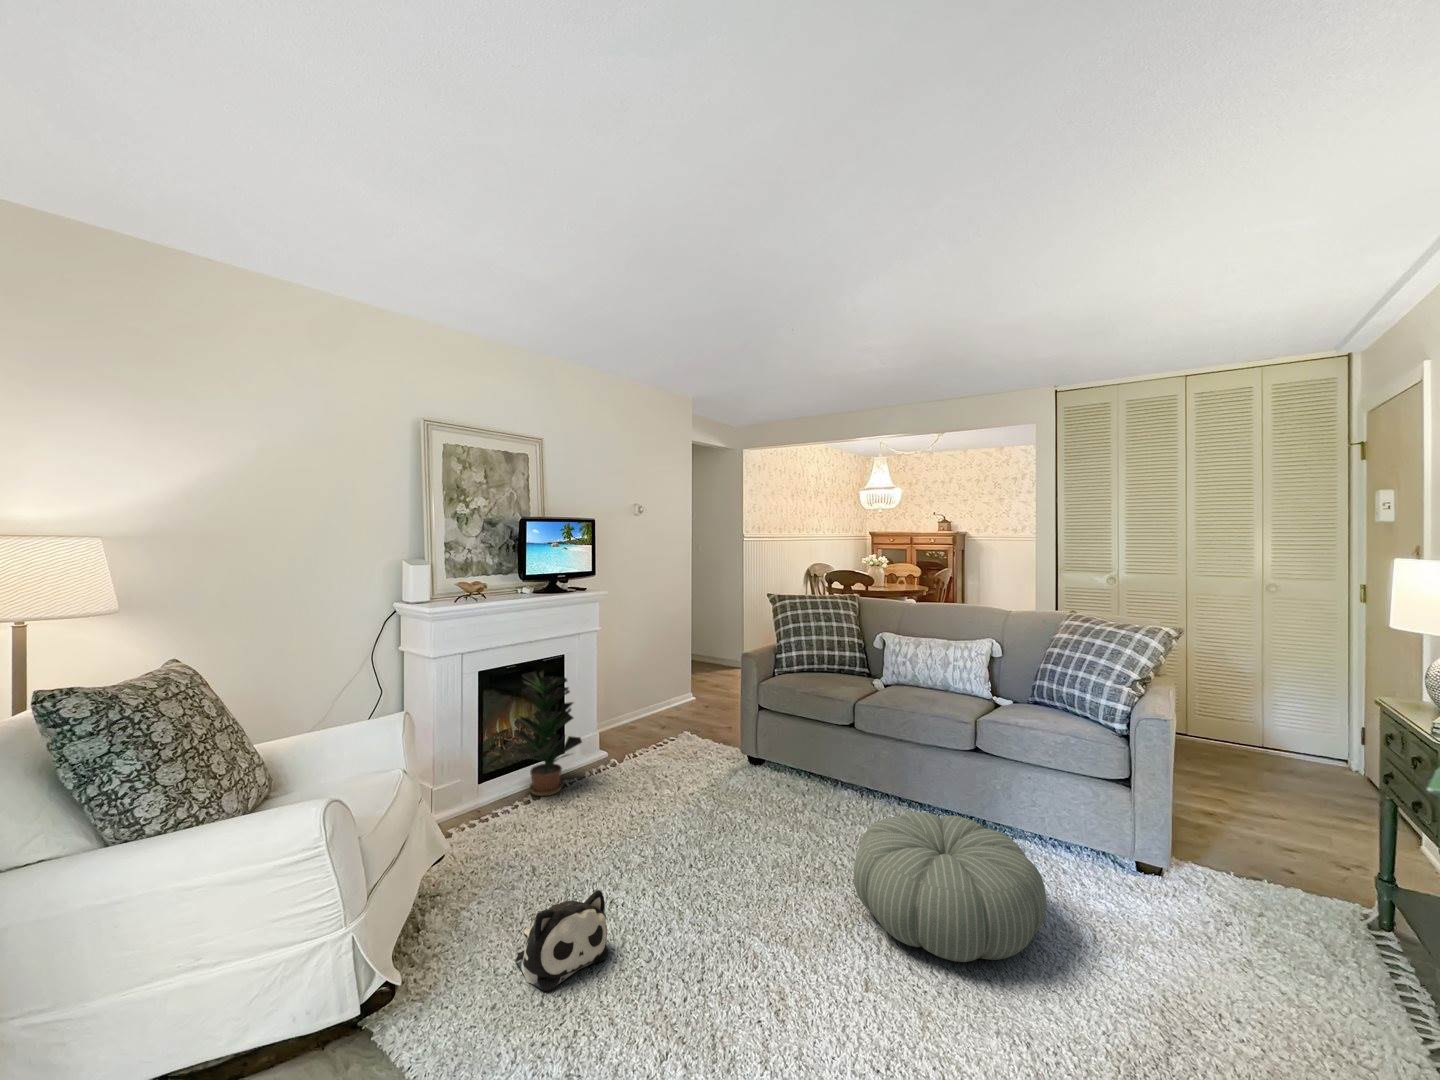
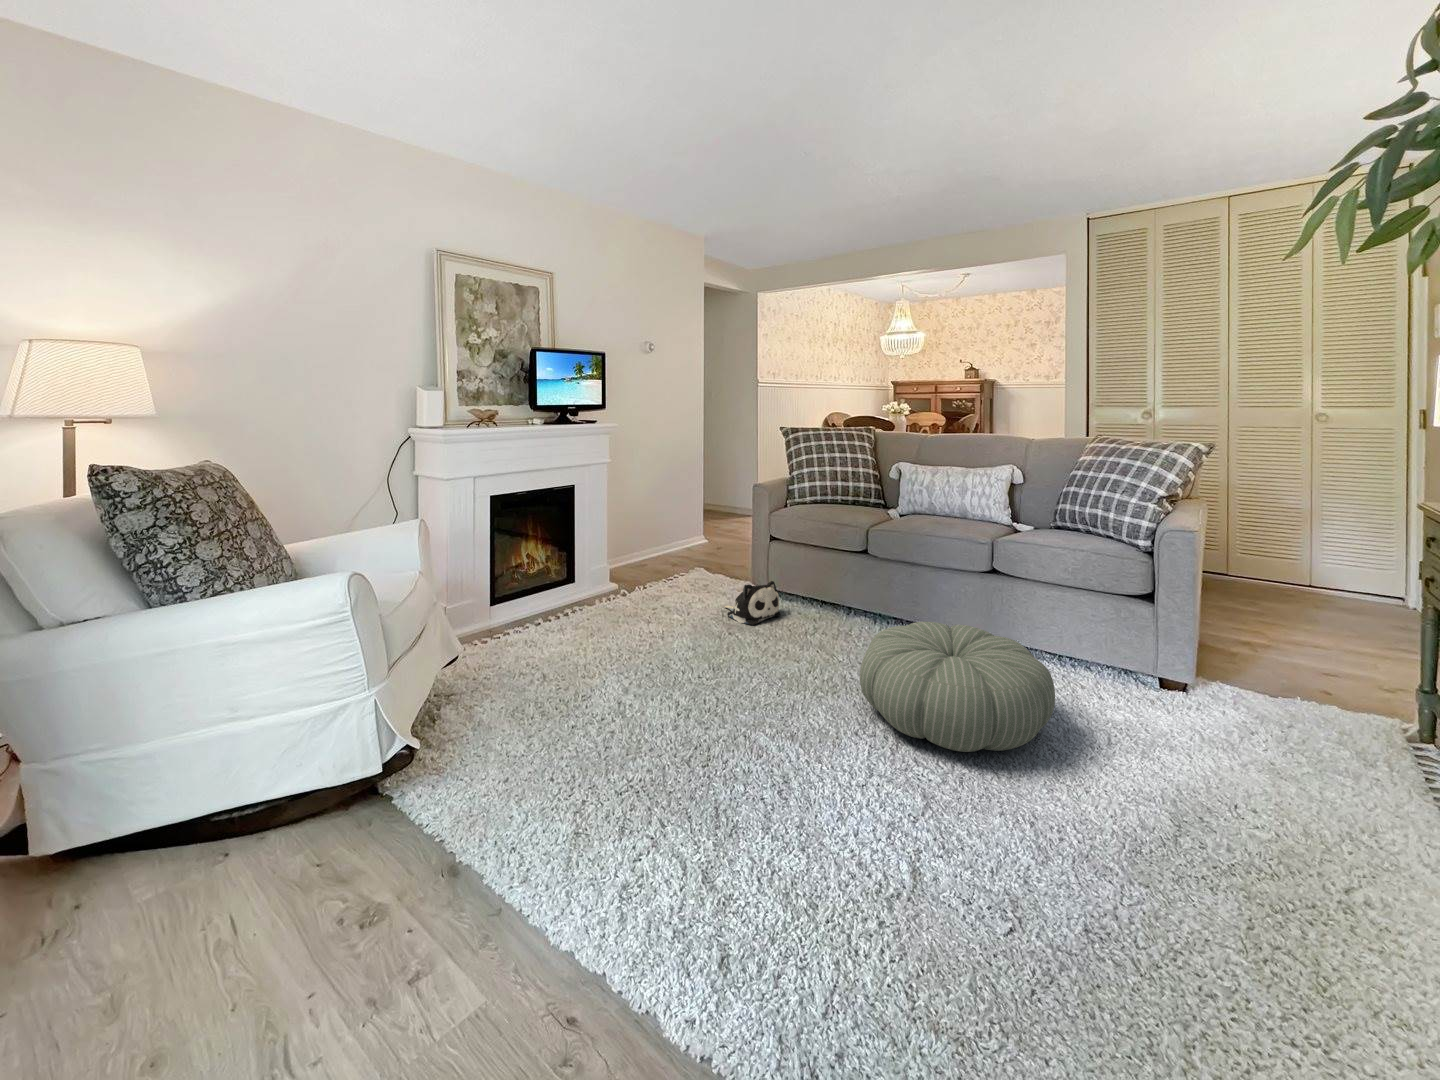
potted plant: present [514,670,582,796] -> none [537,498,603,613]
plush toy: present [516,890,609,991] -> present [724,581,781,625]

